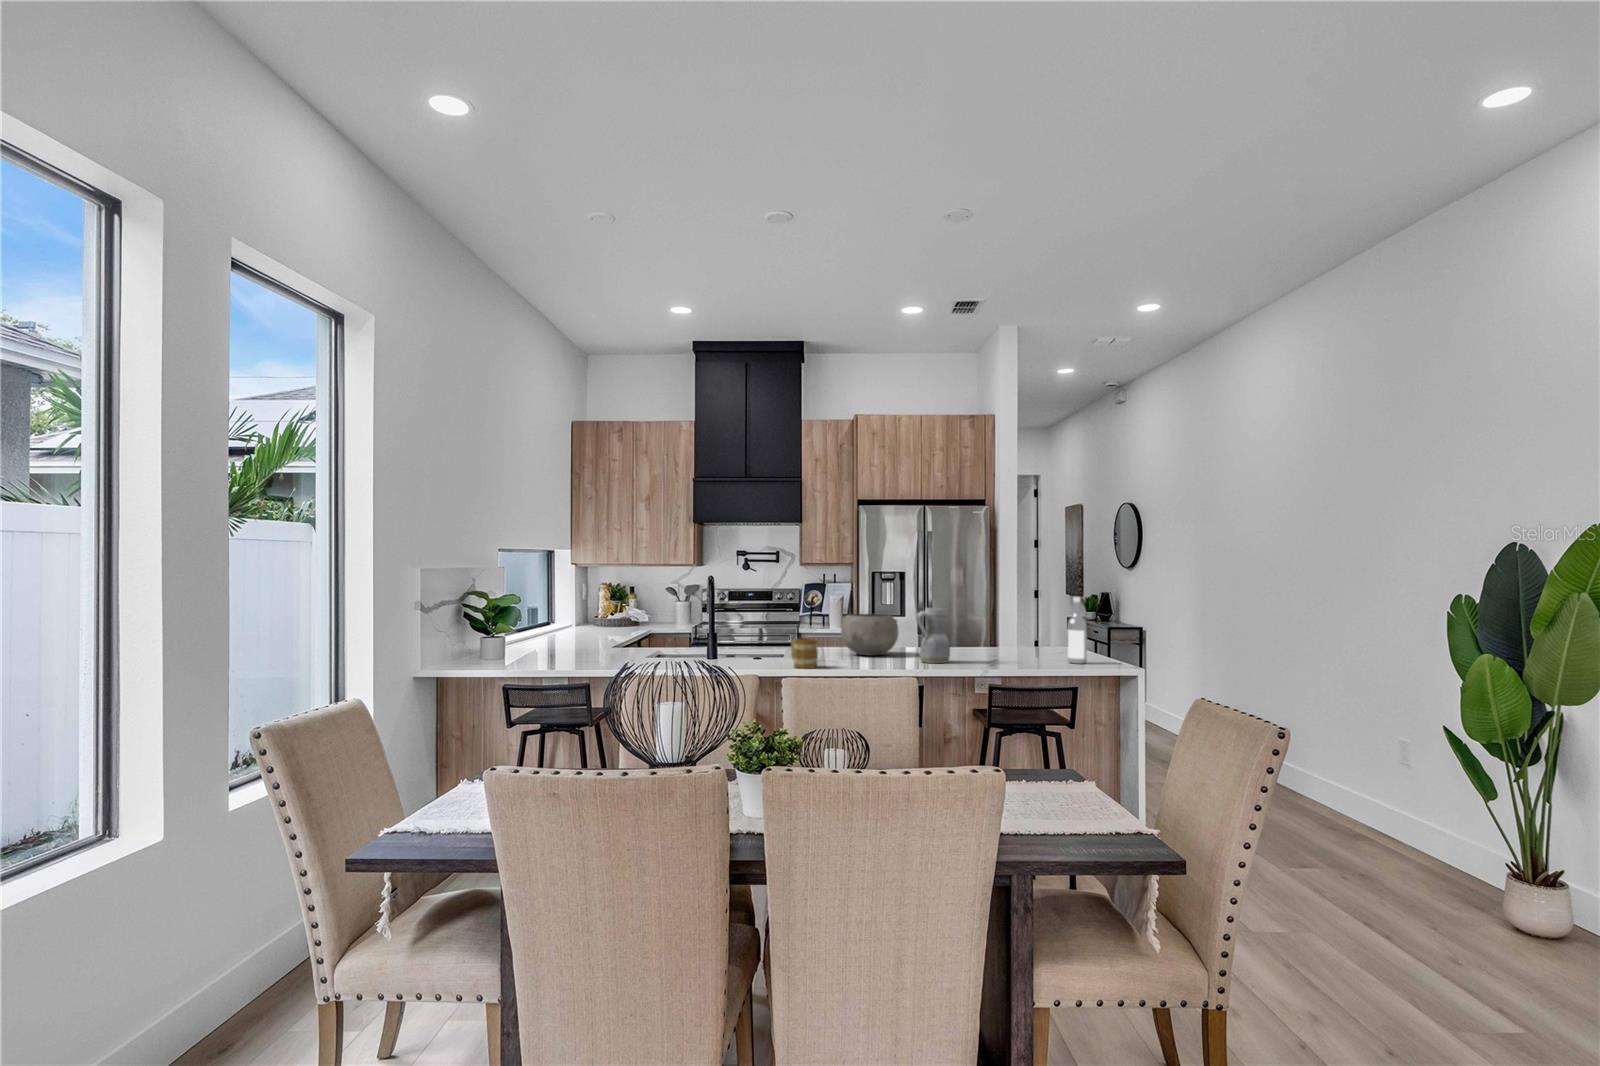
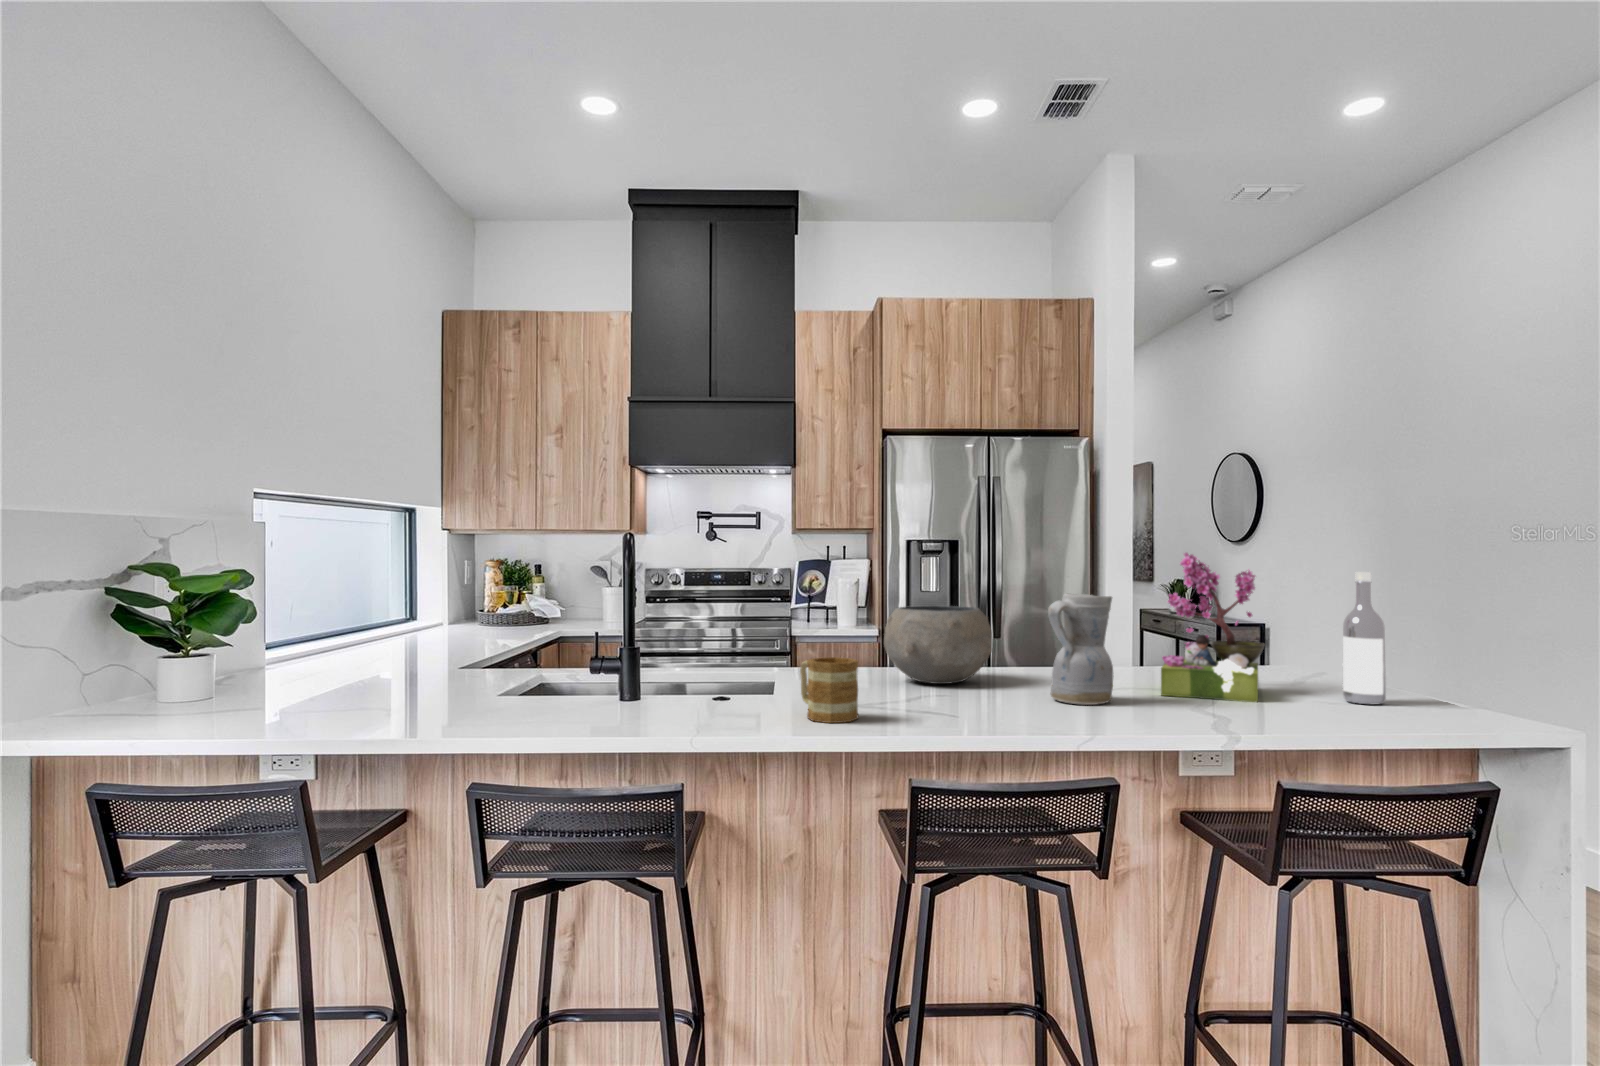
flower arrangement: none [979,585,1036,663] -> present [1161,553,1265,702]

